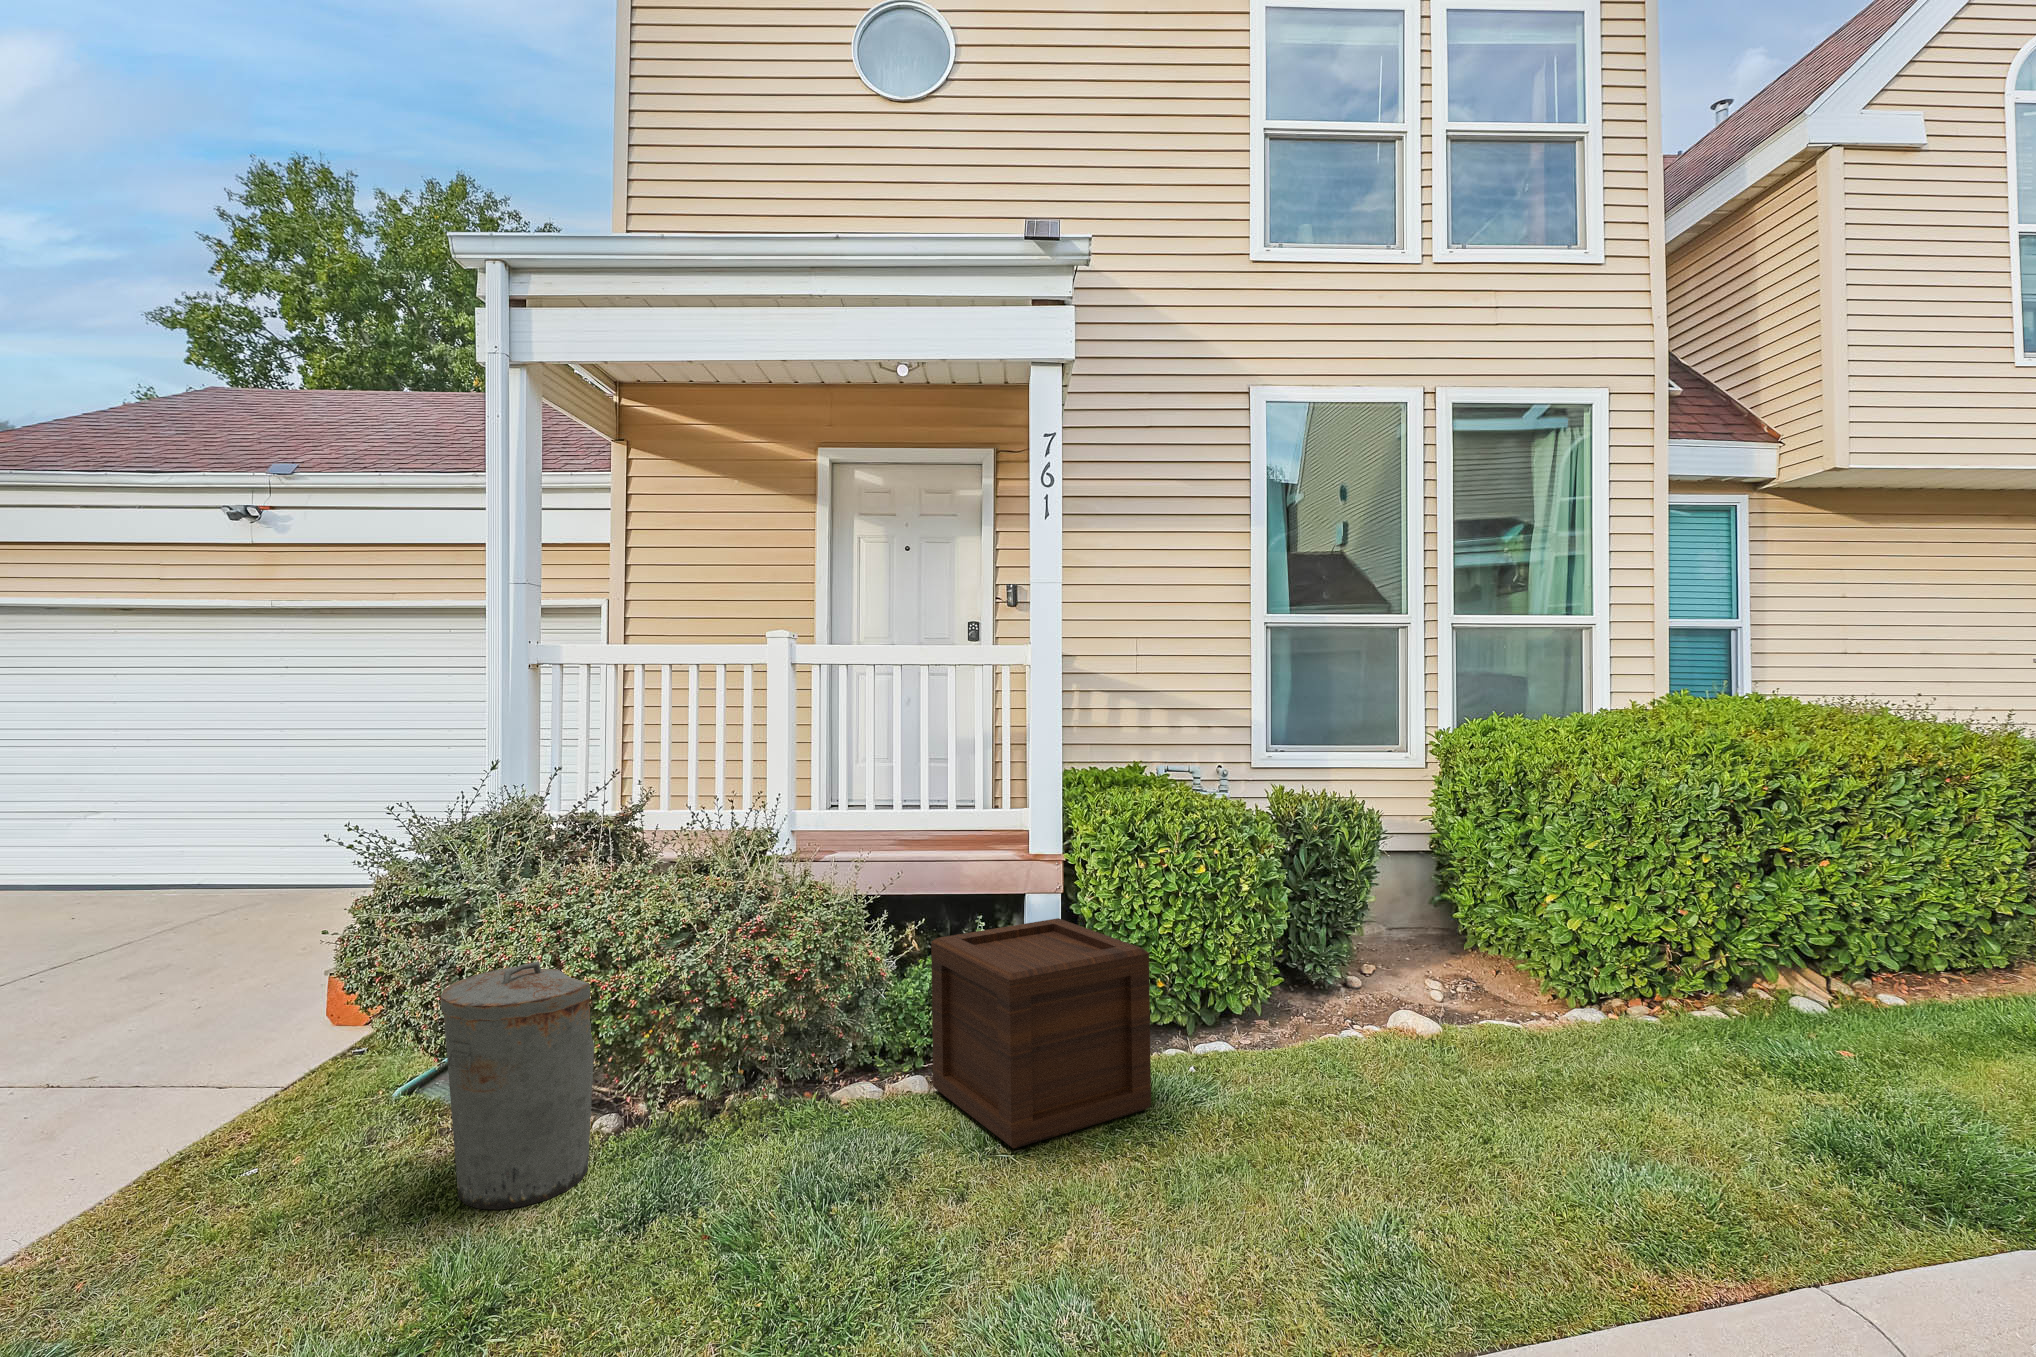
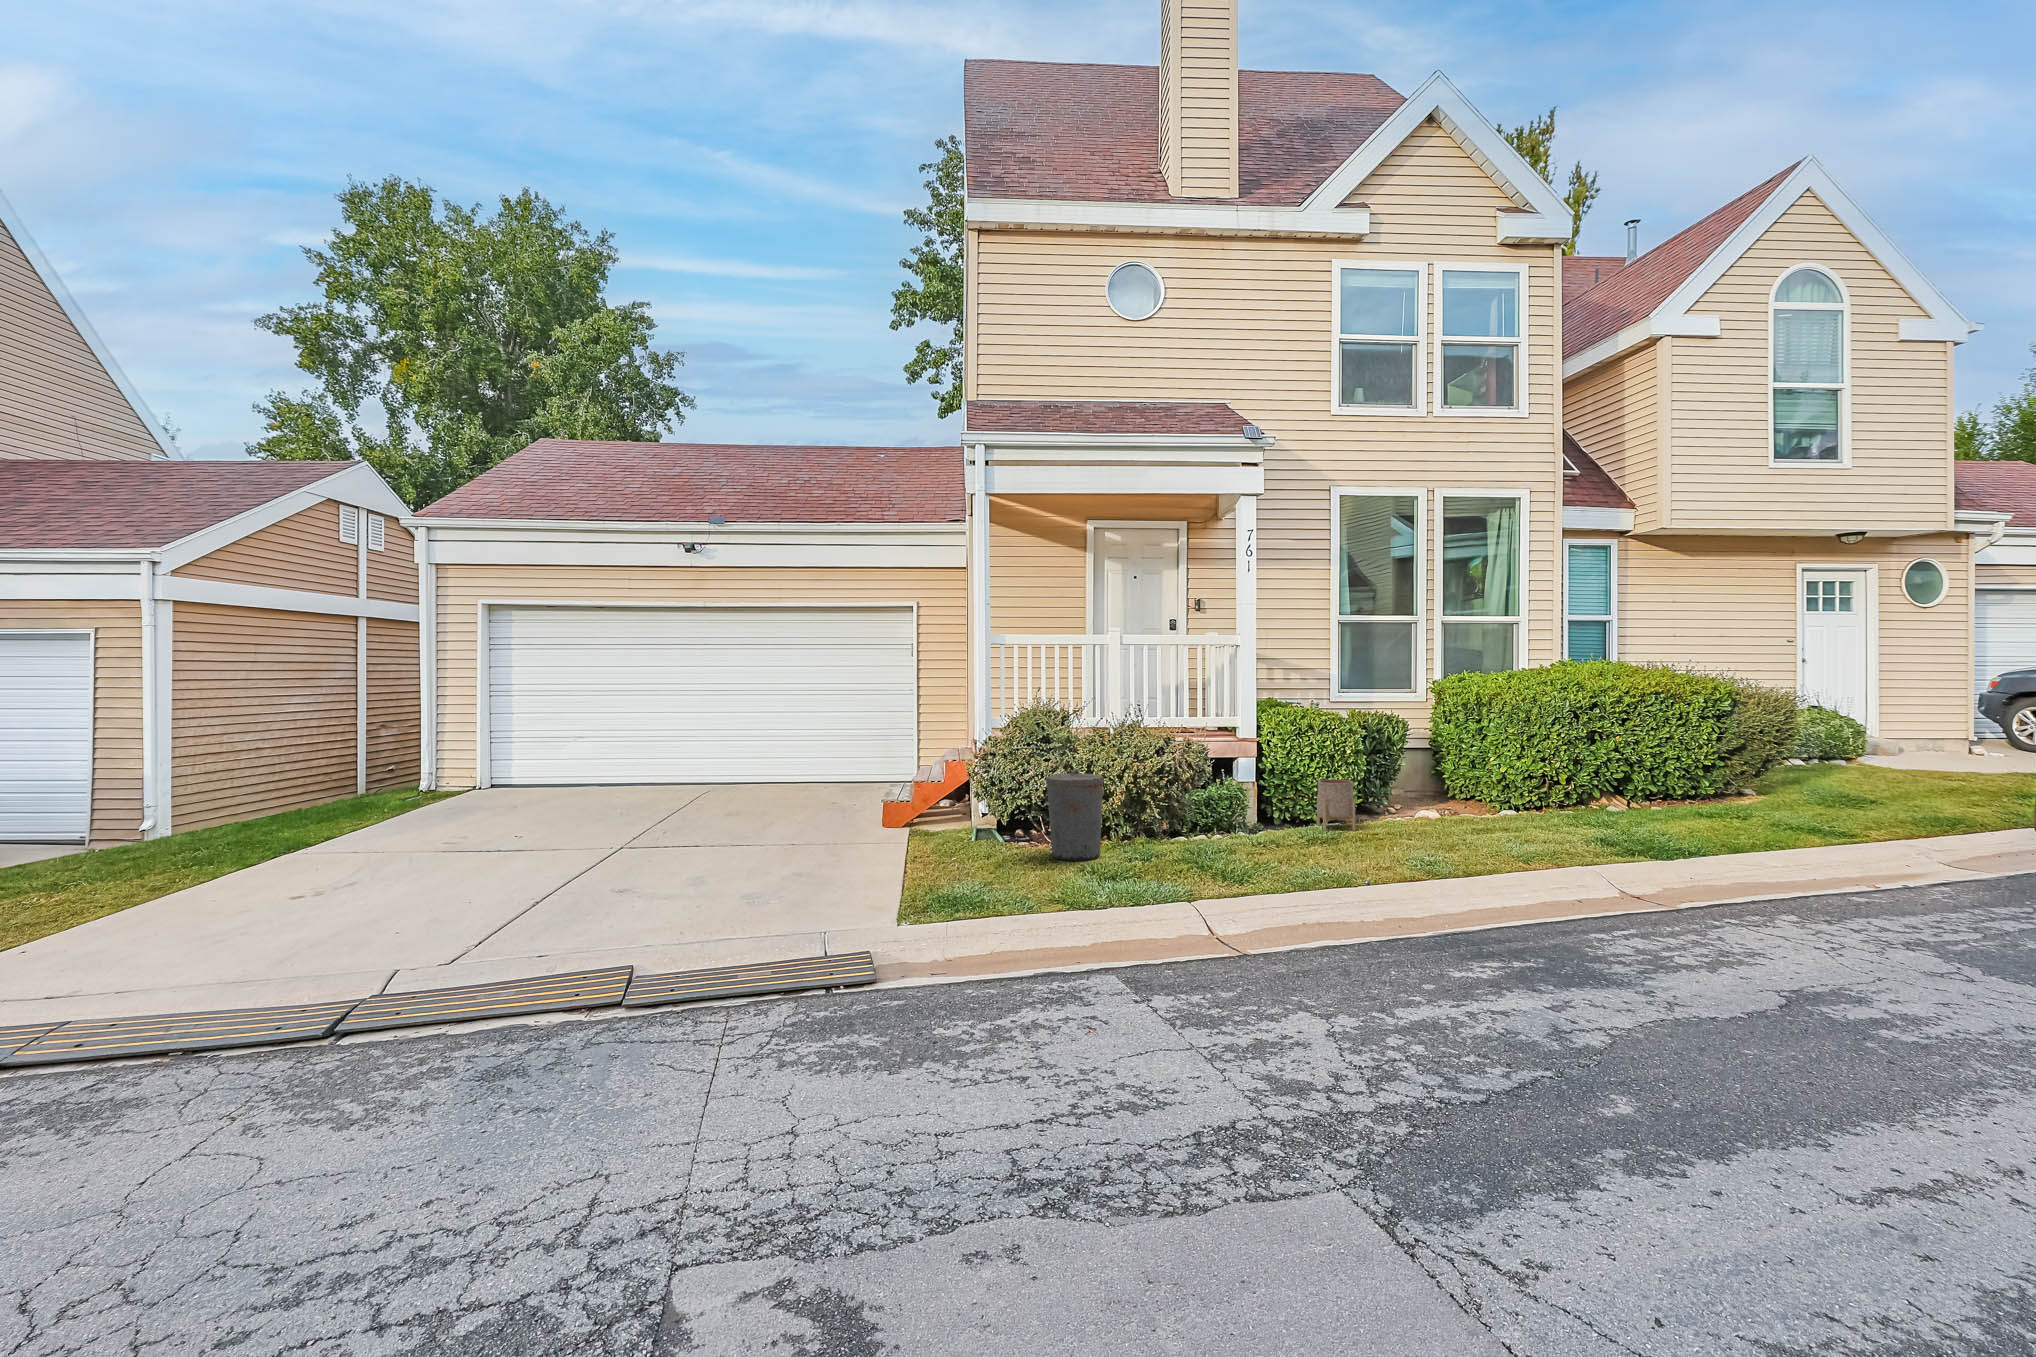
wooden crate: present [931,918,1151,1149] -> none [1215,764,1317,847]
planter: none [1178,947,1253,1070] -> present [1317,779,1355,830]

